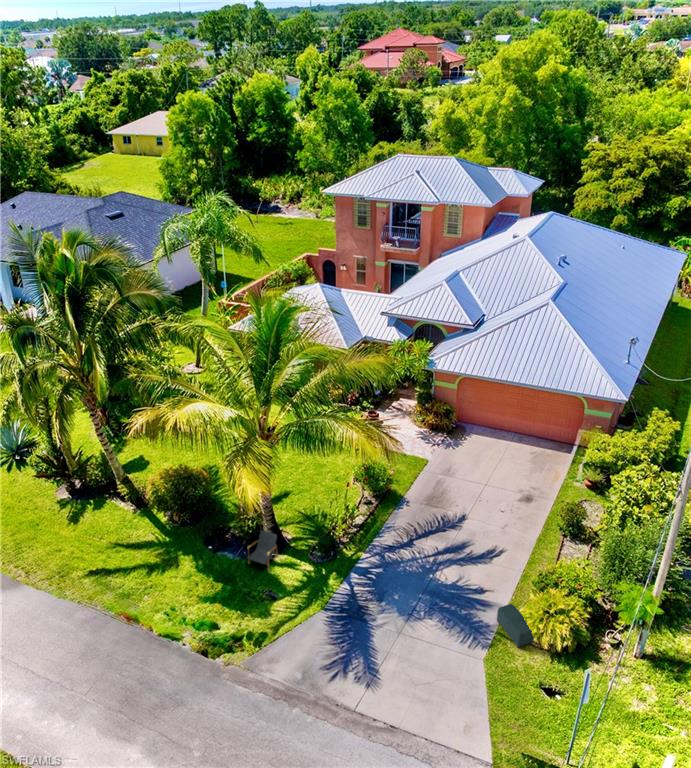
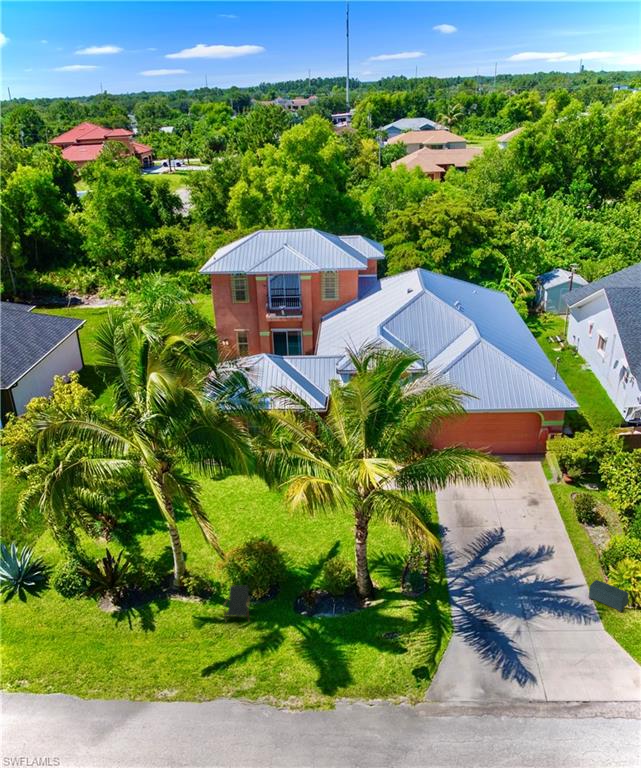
lounge chair: present [248,530,278,570] -> present [224,586,250,617]

